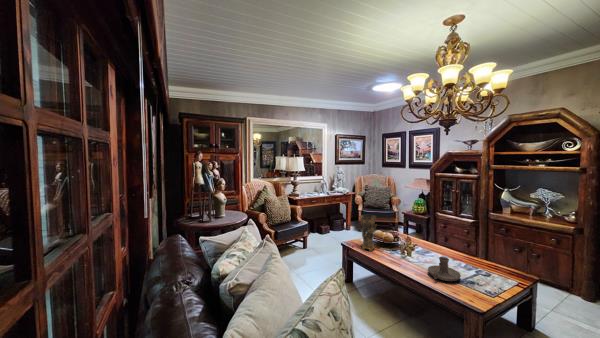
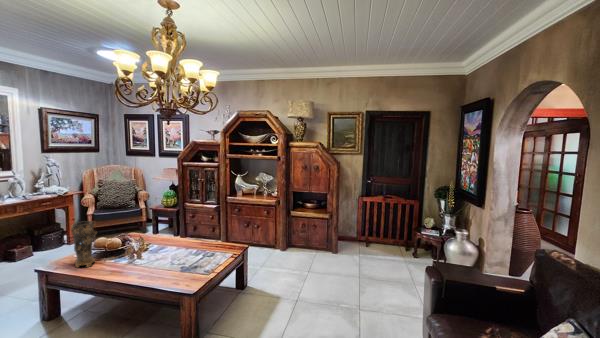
candle holder: present [428,257,461,281] -> none [155,250,186,275]

